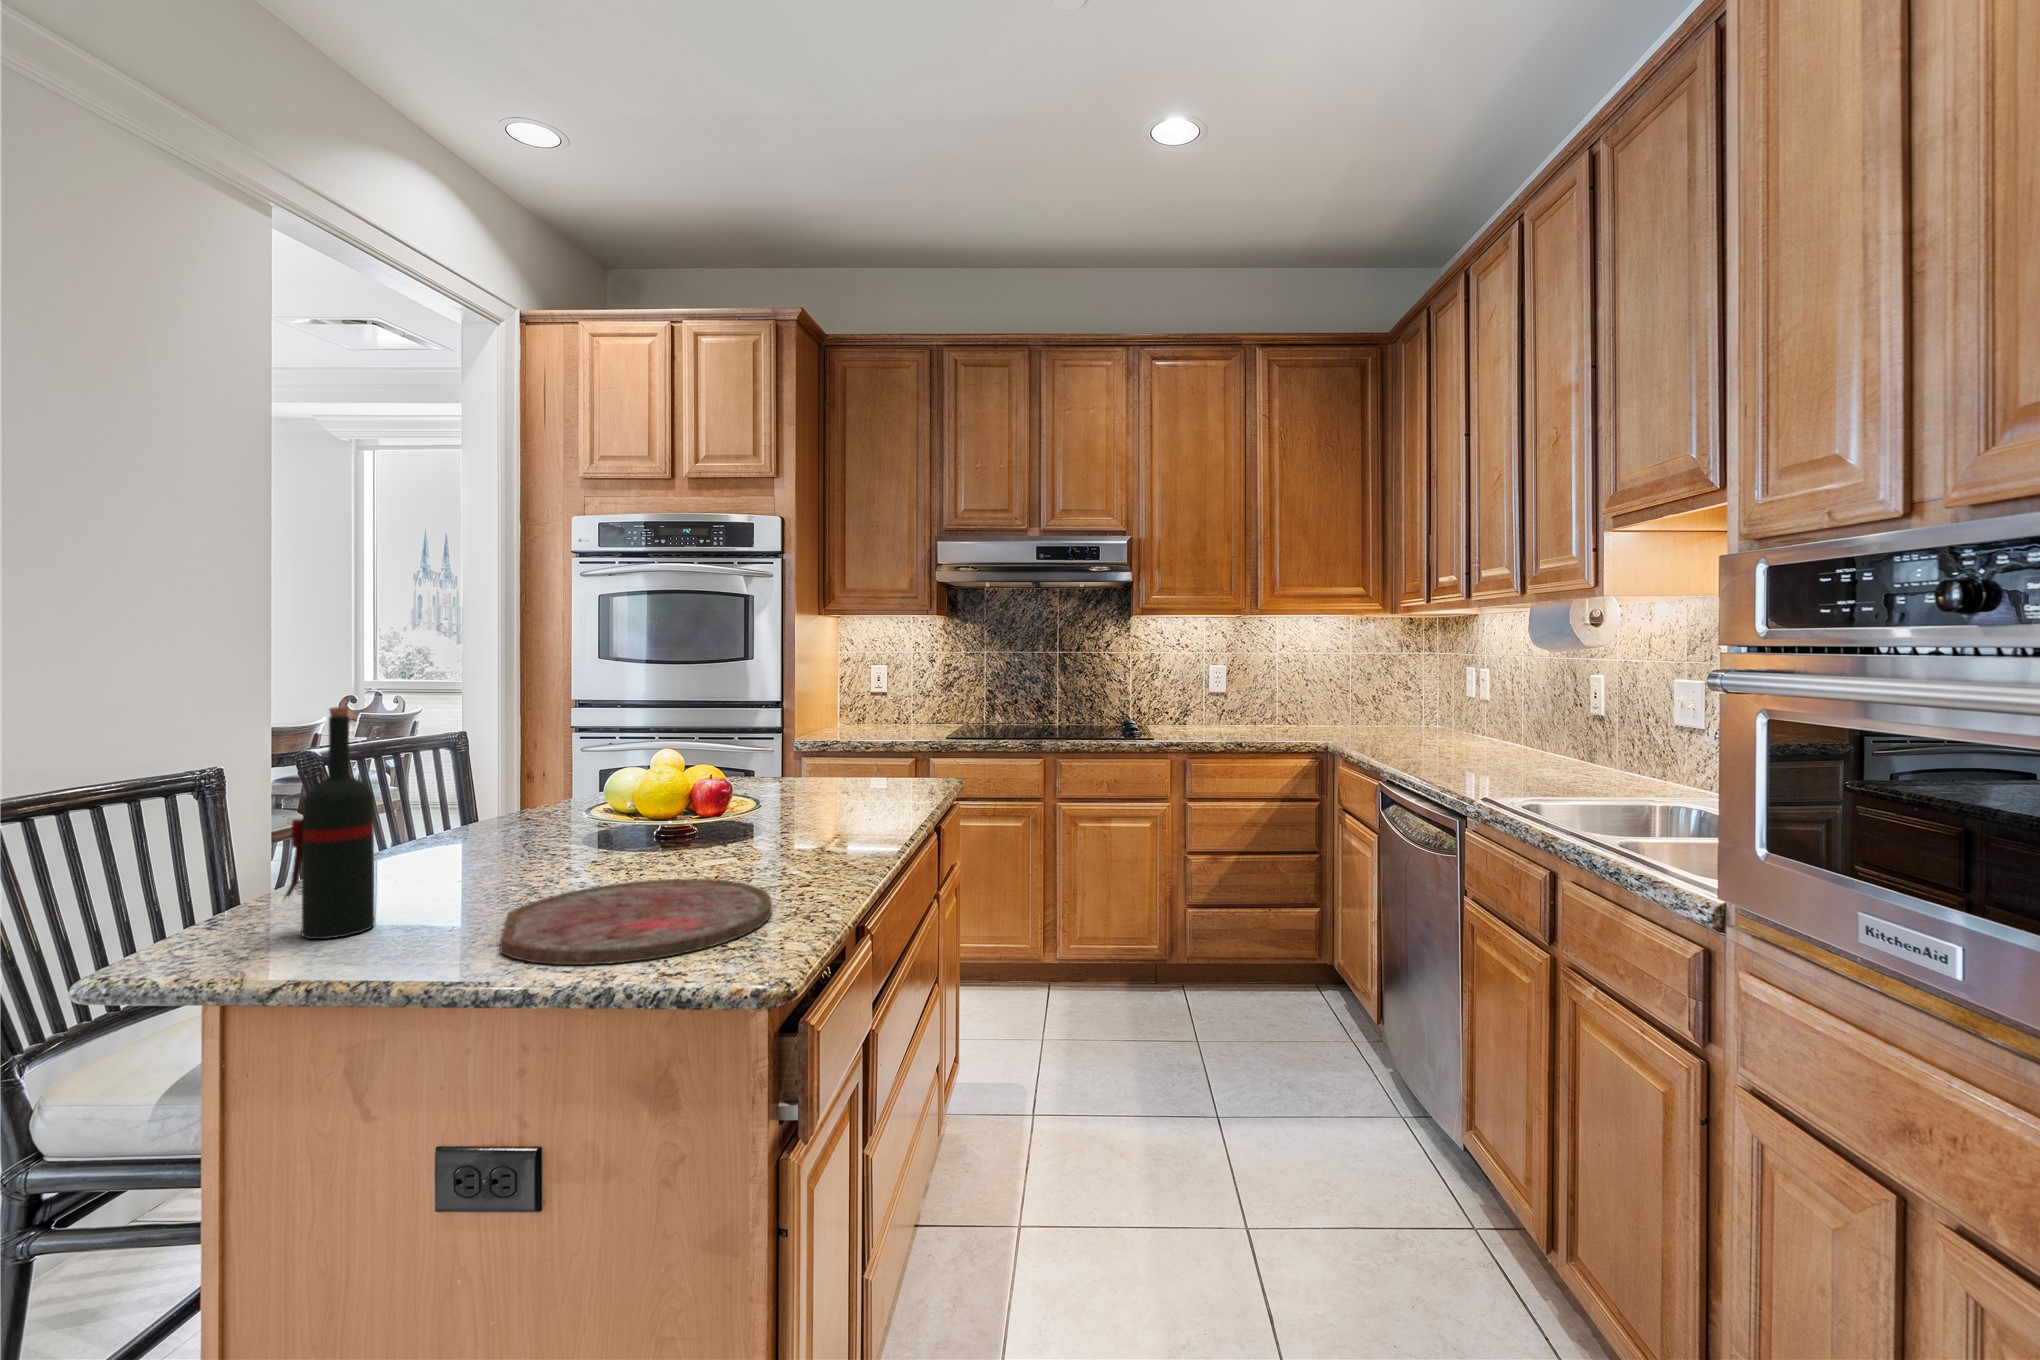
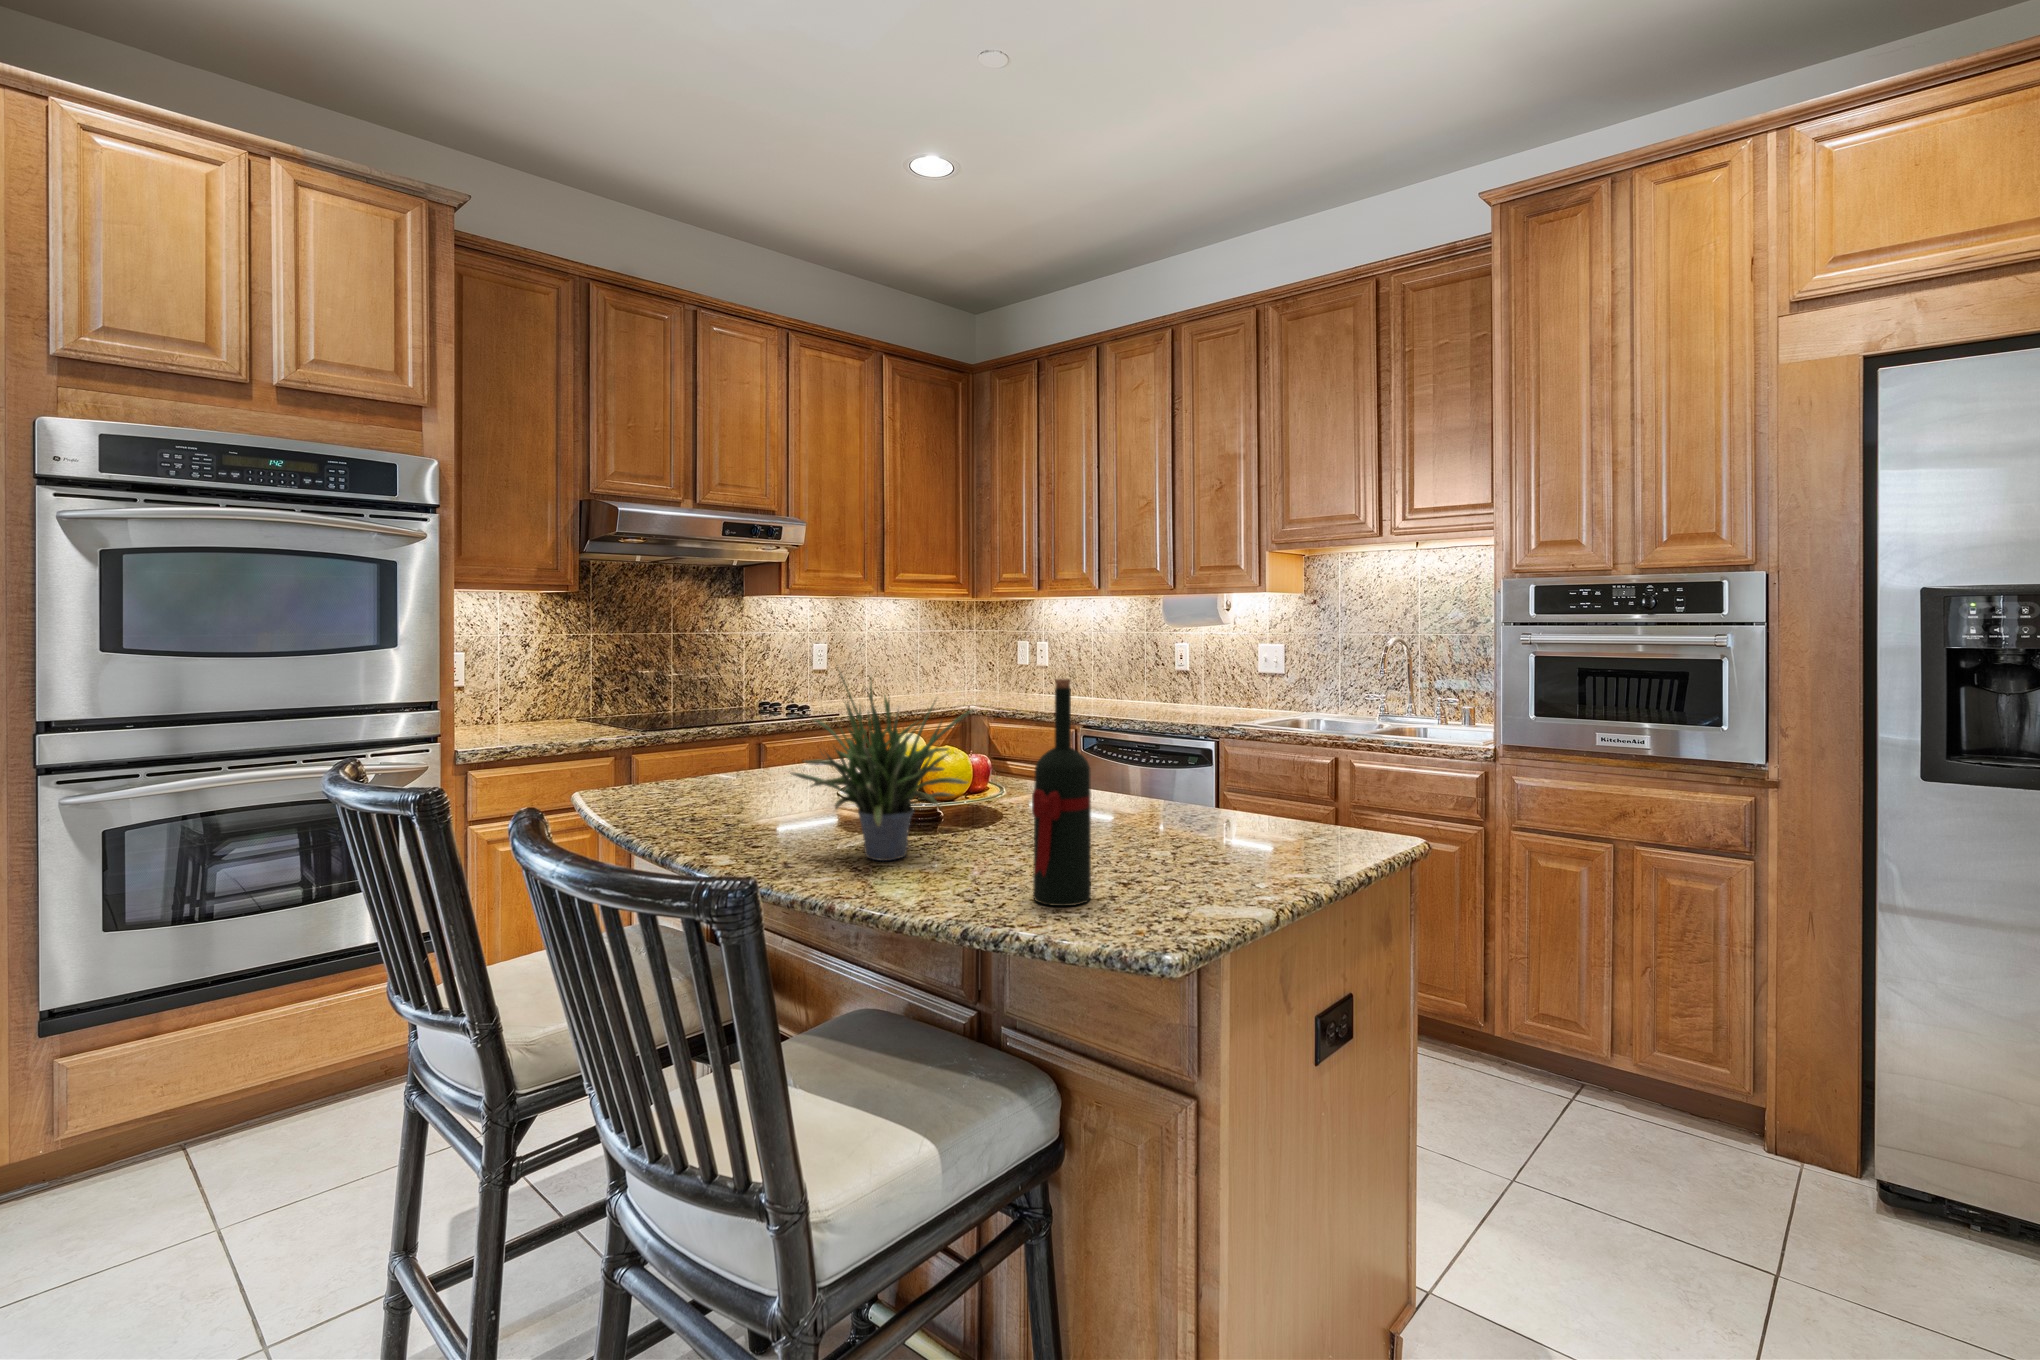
potted plant: none [392,679,602,869] -> present [791,673,970,861]
cutting board: present [500,879,772,965] -> none [1100,816,1311,873]

